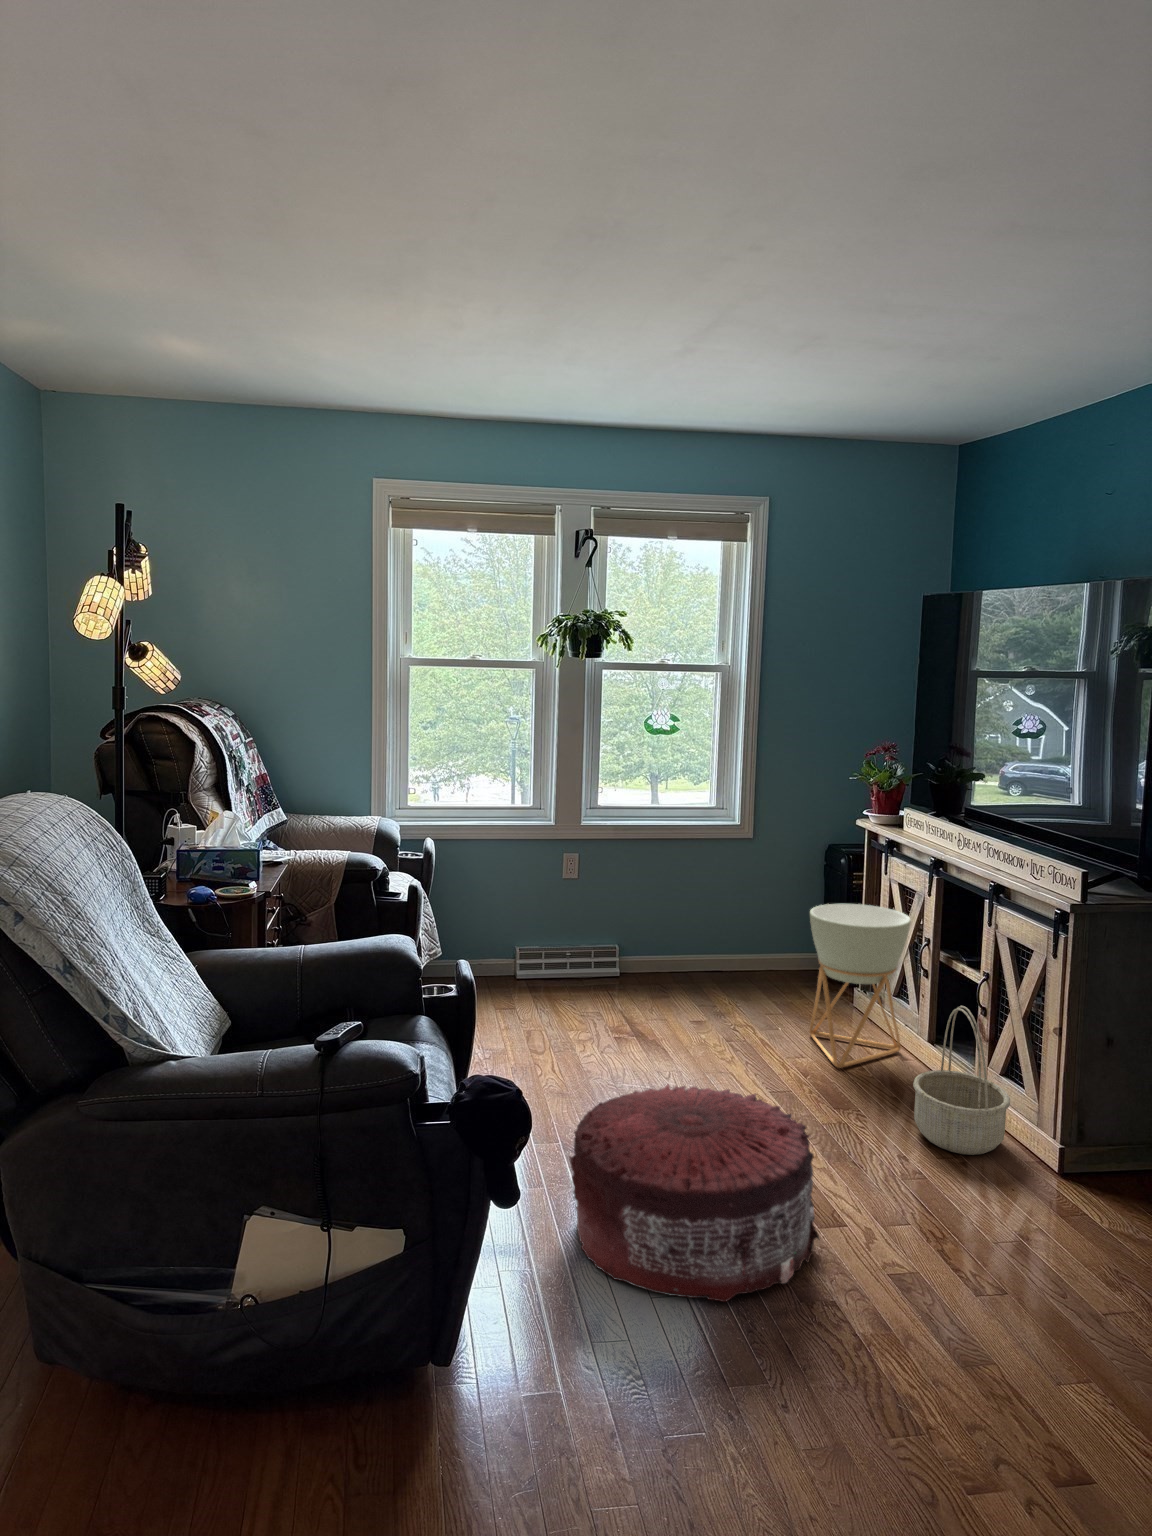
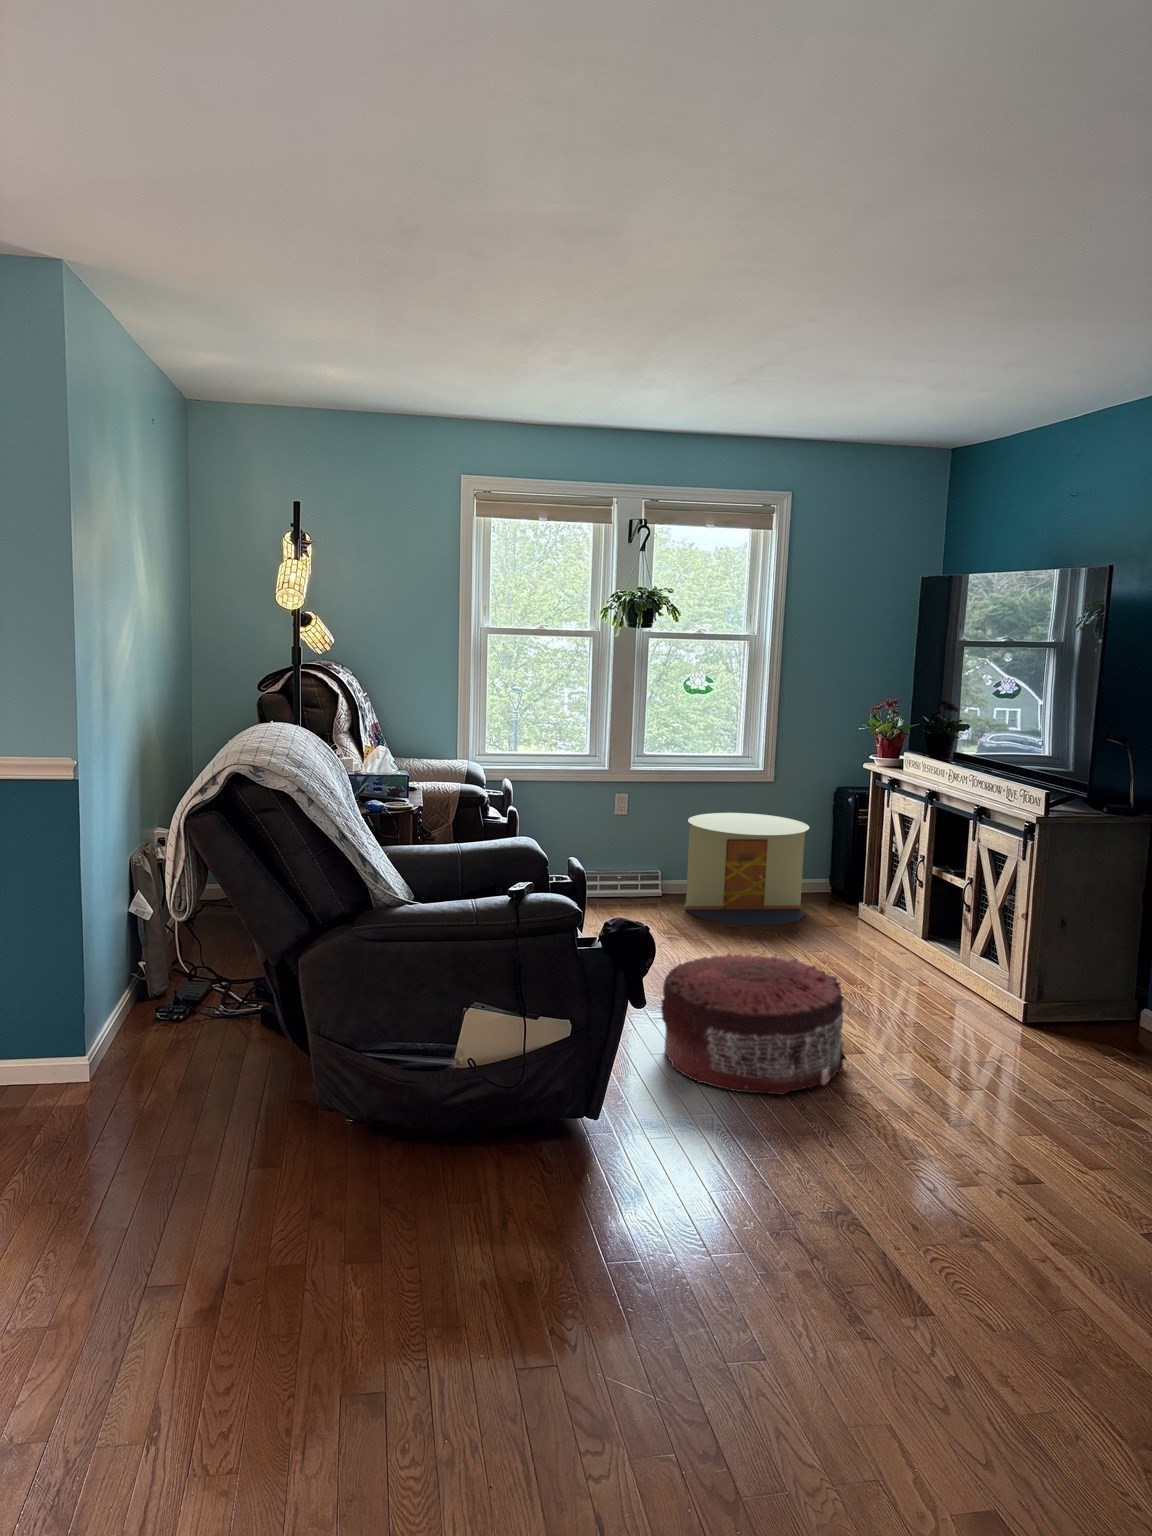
side table: none [643,878,793,1021] -> present [684,813,809,926]
planter: present [809,904,911,1068] -> none [824,829,909,958]
basket: present [913,1006,1010,1155] -> none [912,900,988,1013]

